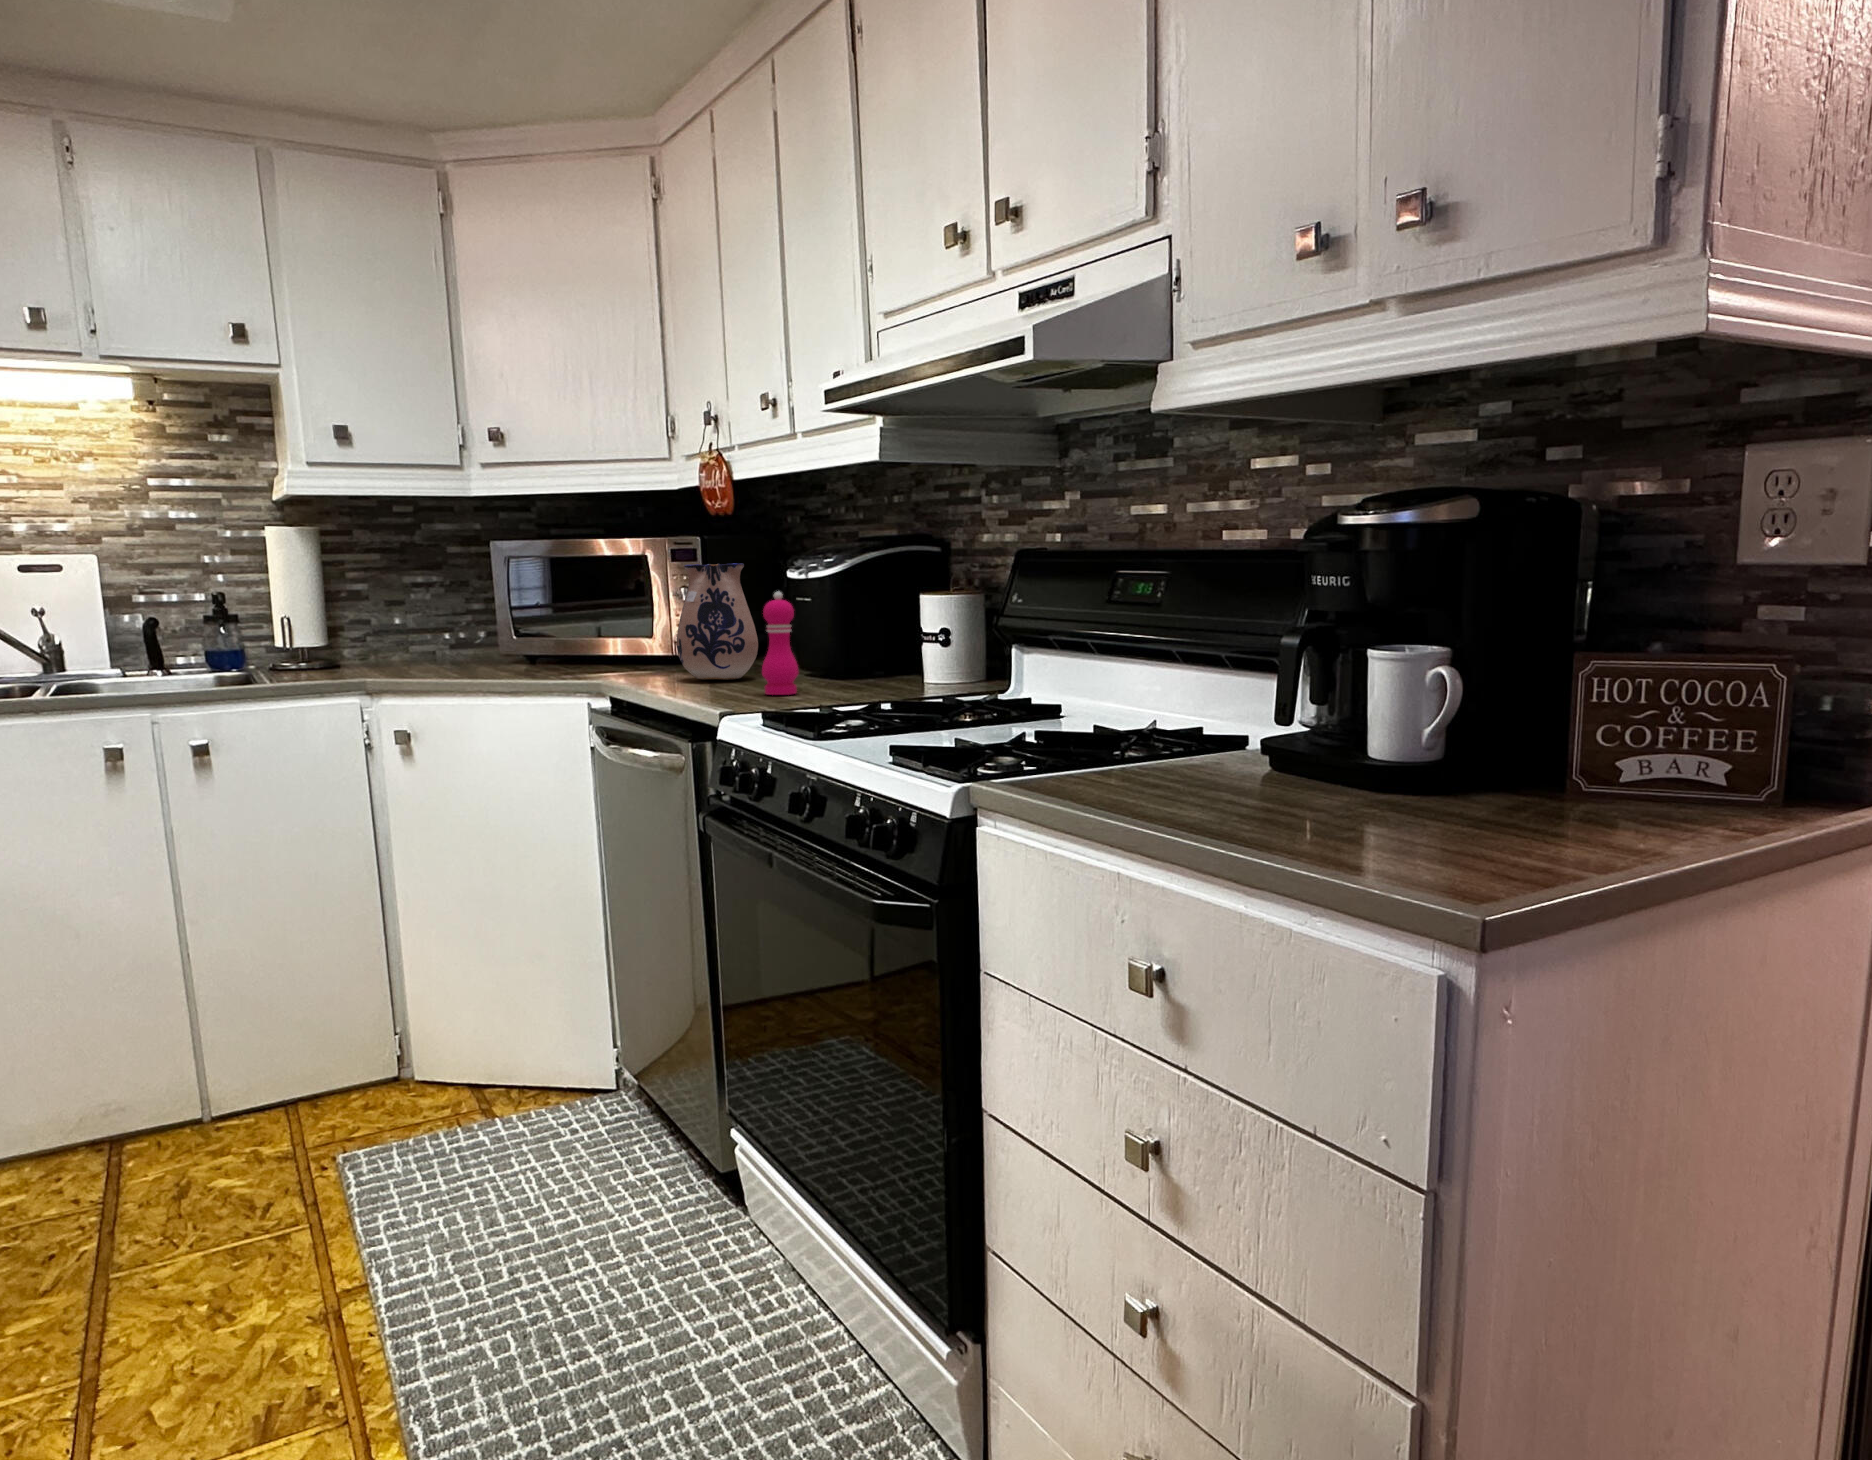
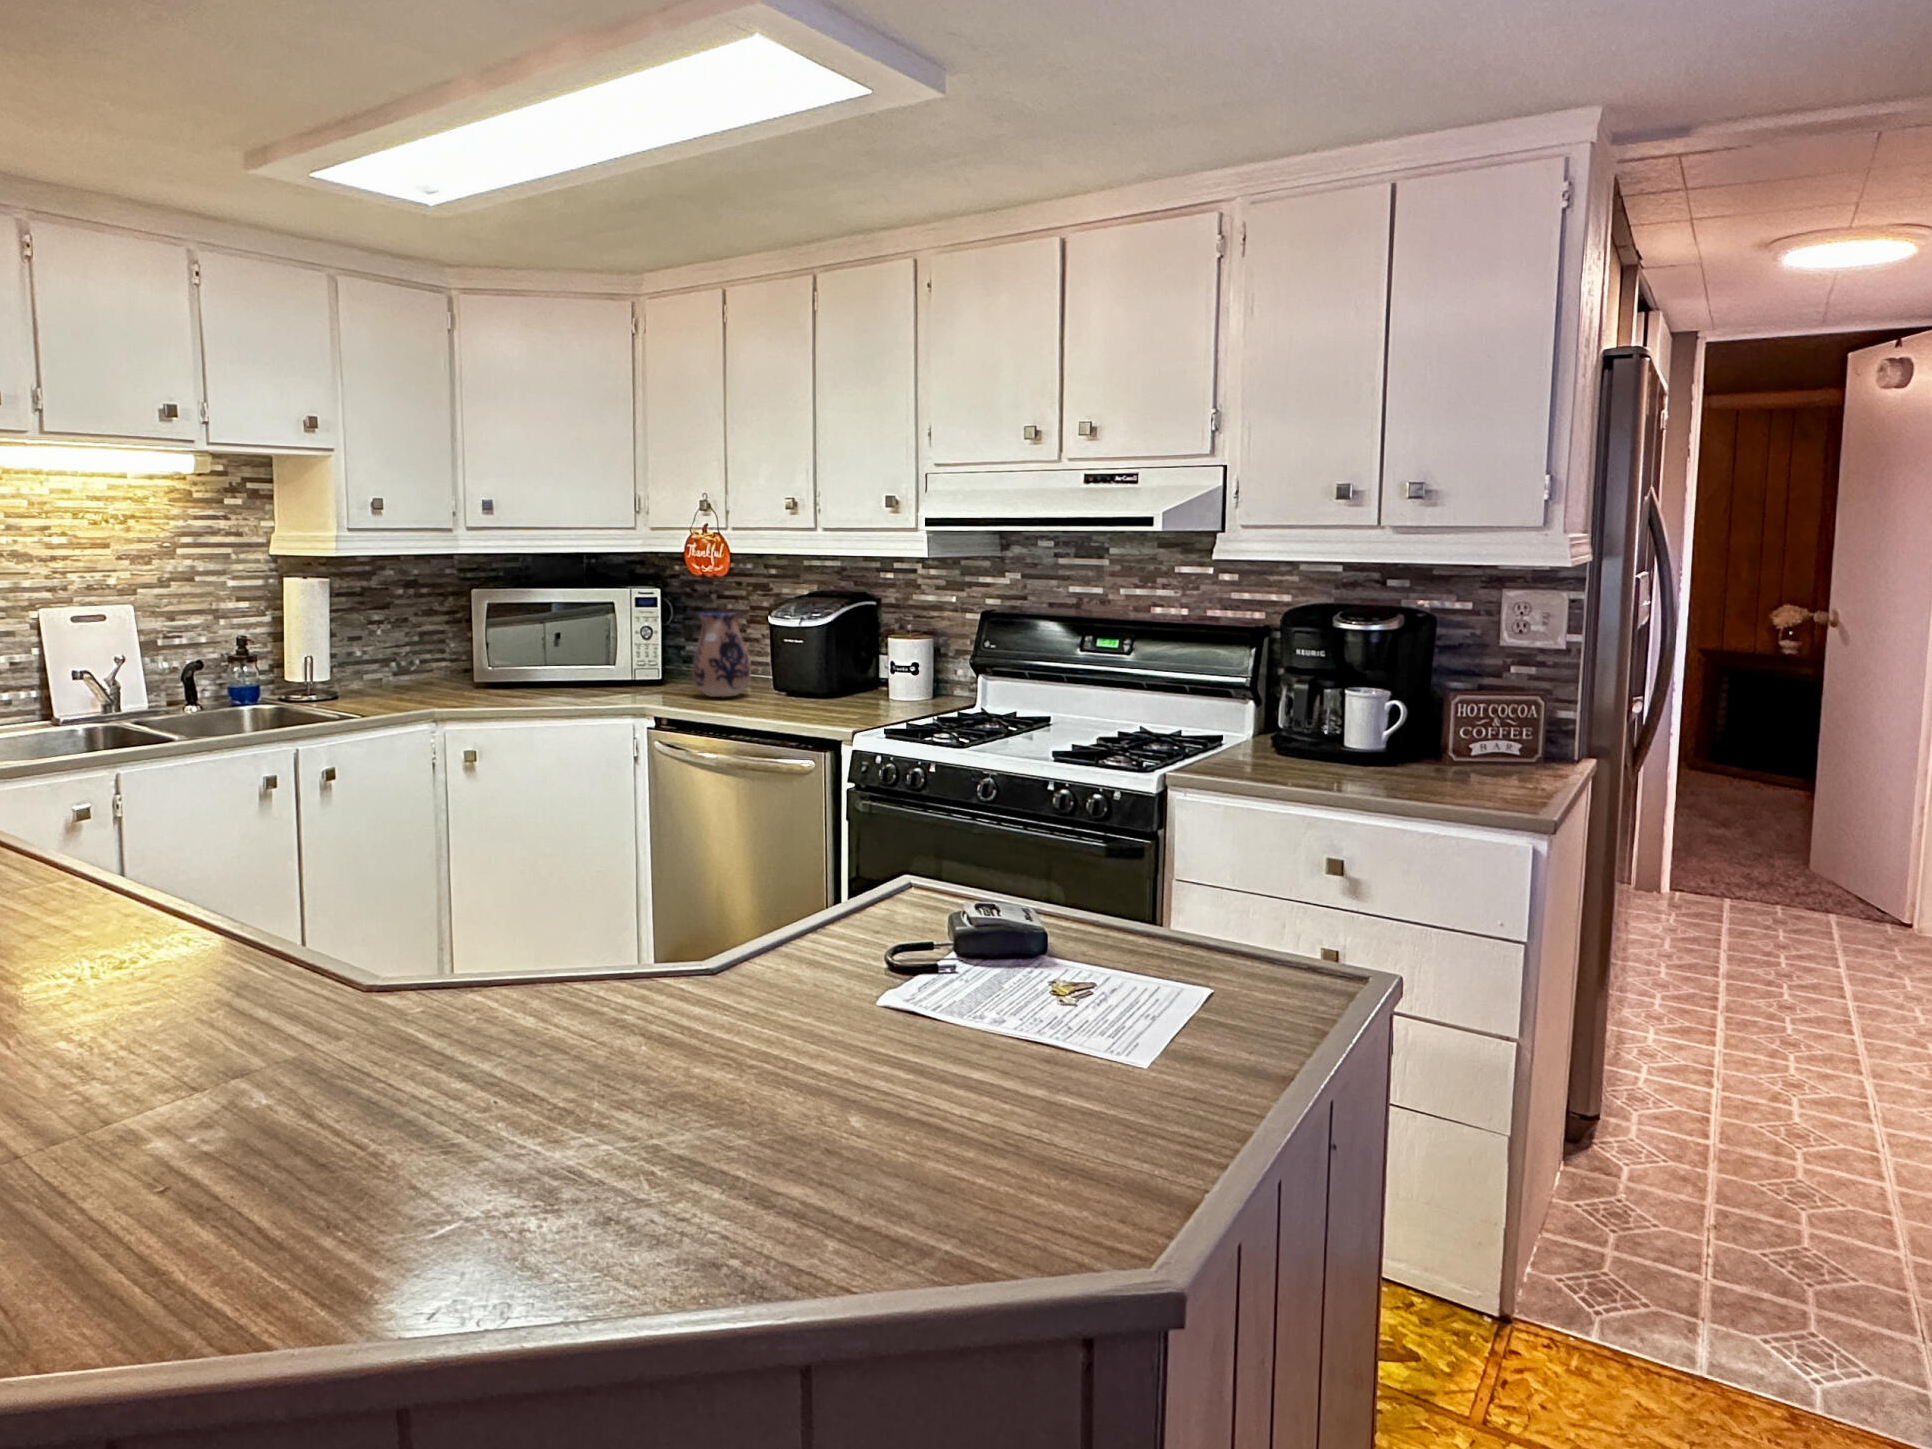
pepper mill: present [762,592,799,695] -> none [800,638,825,709]

